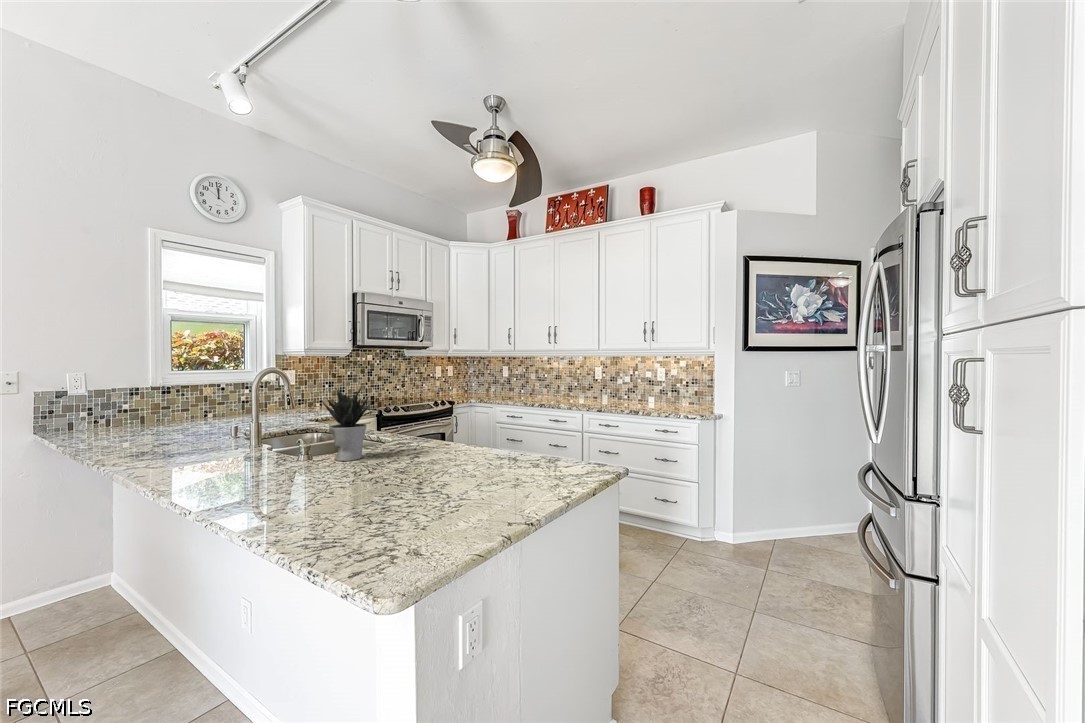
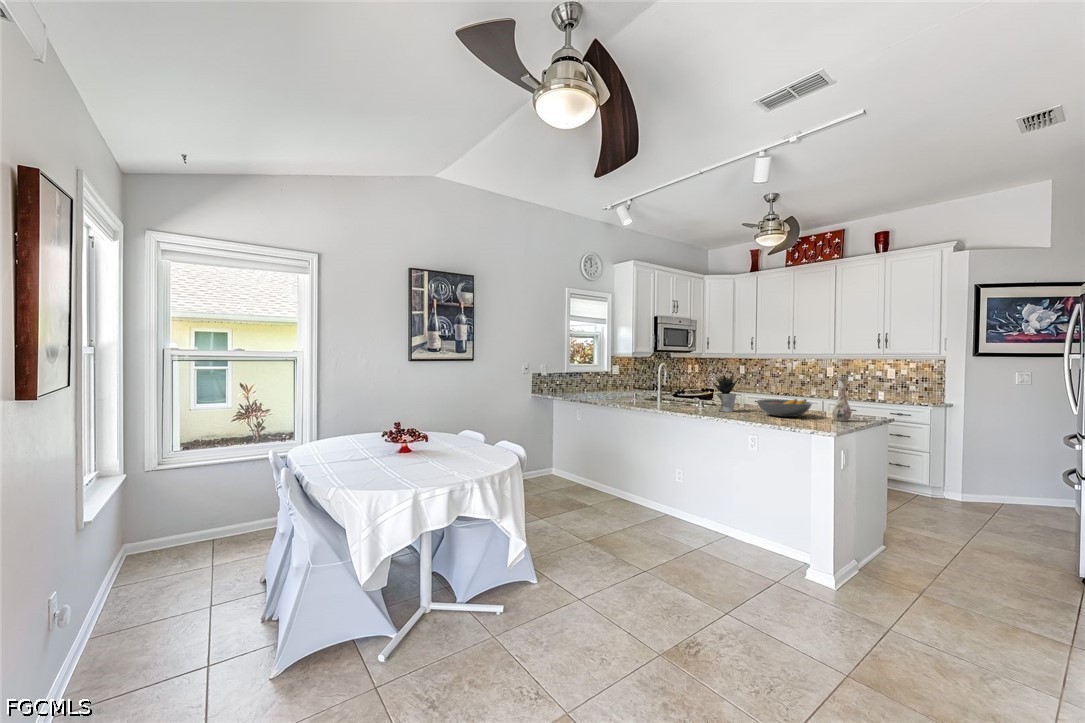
vase: none [492,395,523,479] -> present [833,378,852,421]
fruit bowl: none [377,434,473,472] -> present [757,399,812,417]

